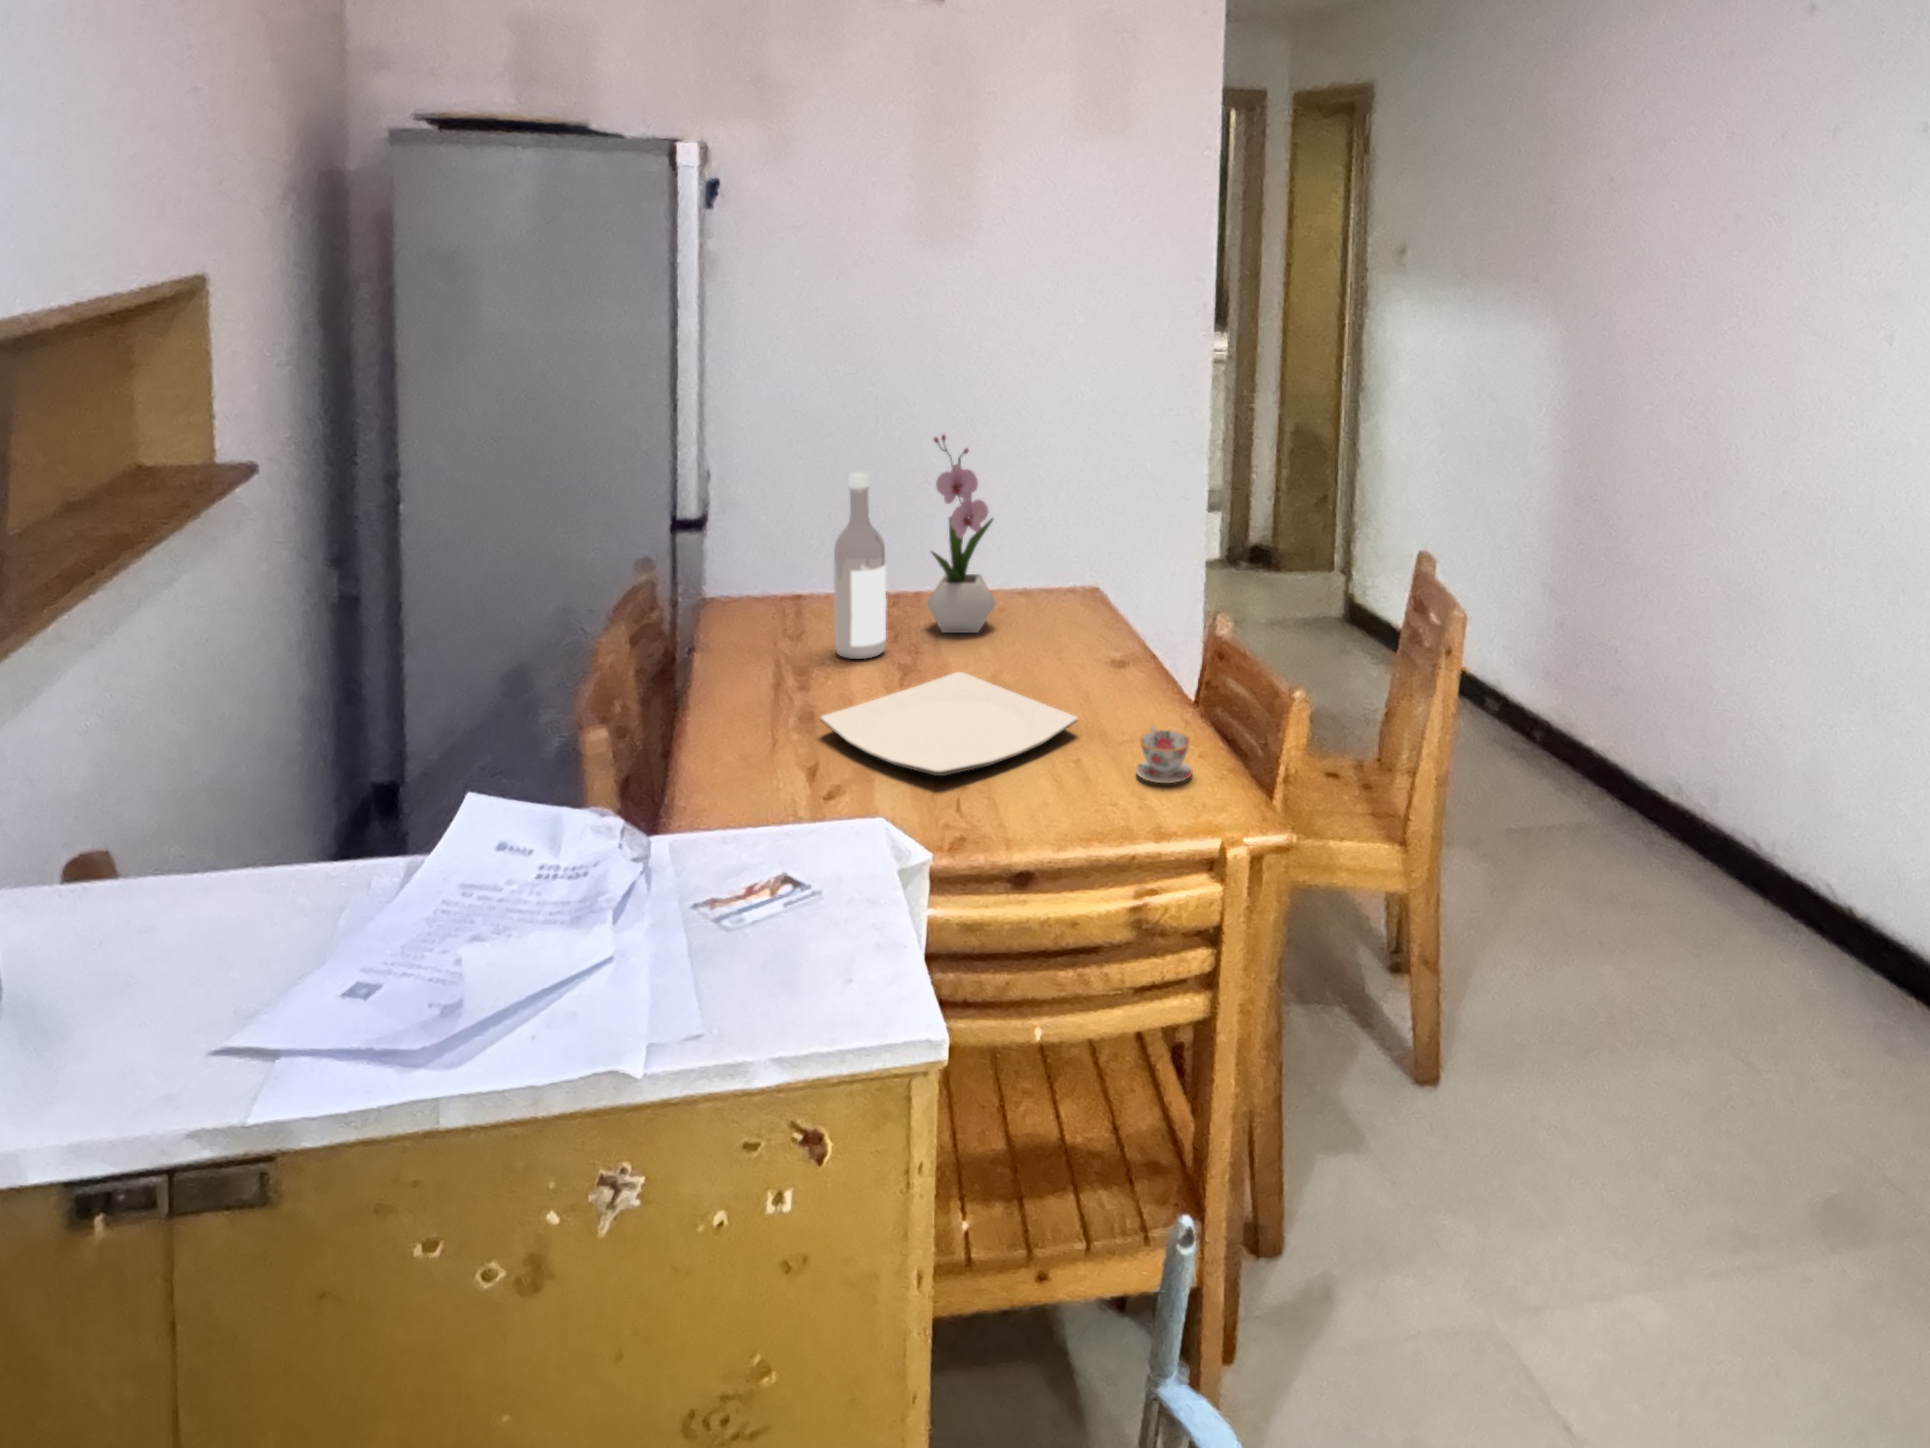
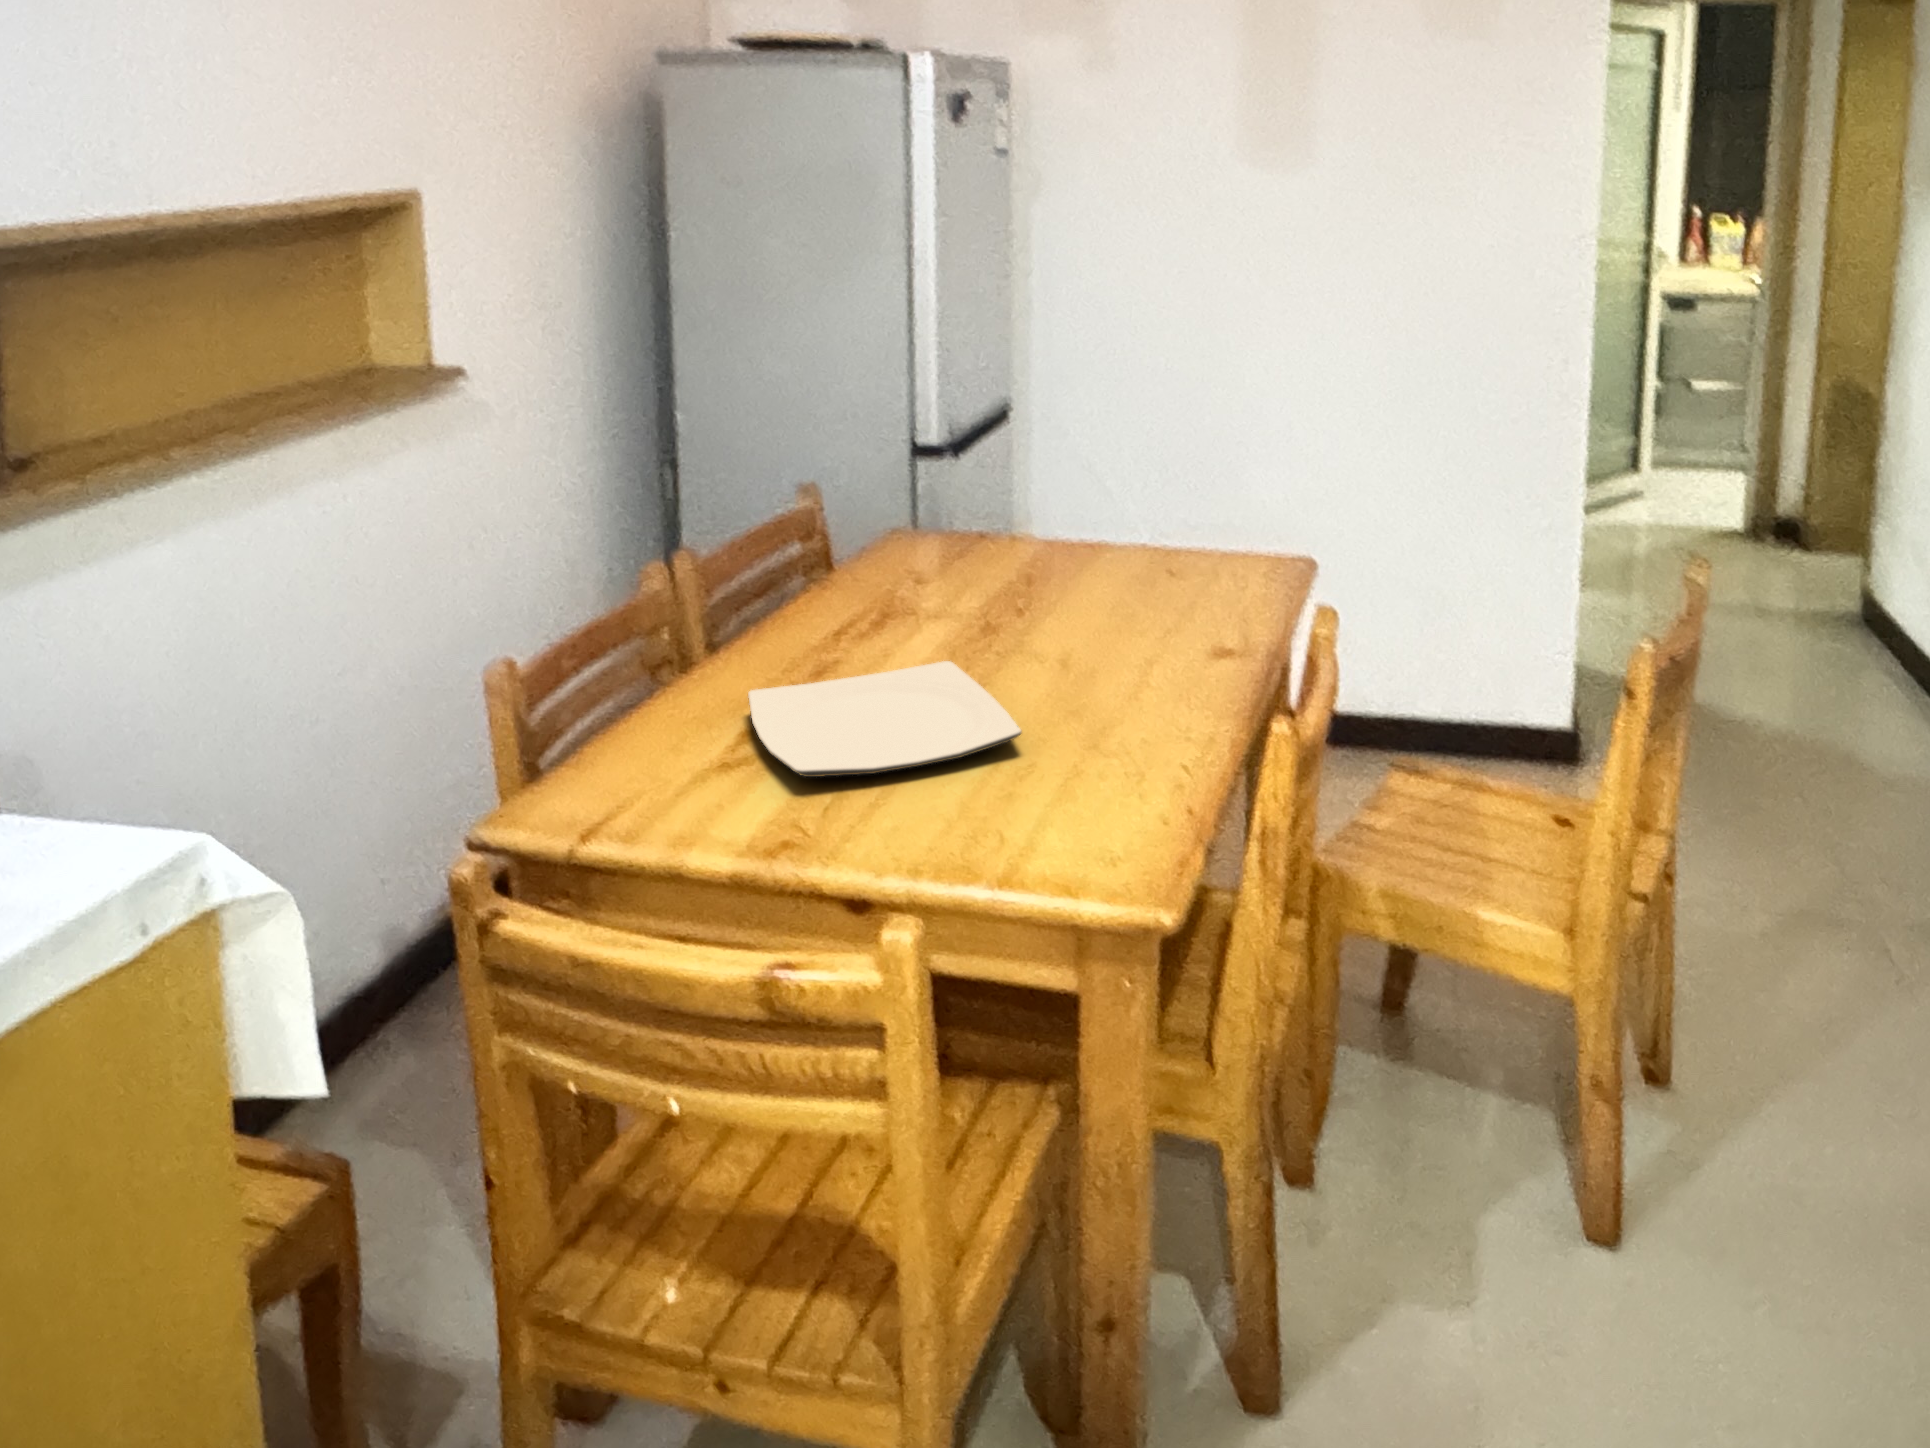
flower arrangement: present [927,435,997,633] -> none [980,383,1075,622]
wine bottle: present [834,472,886,659] -> none [861,421,922,635]
teacup: present [1136,726,1192,783] -> none [1032,753,1105,829]

